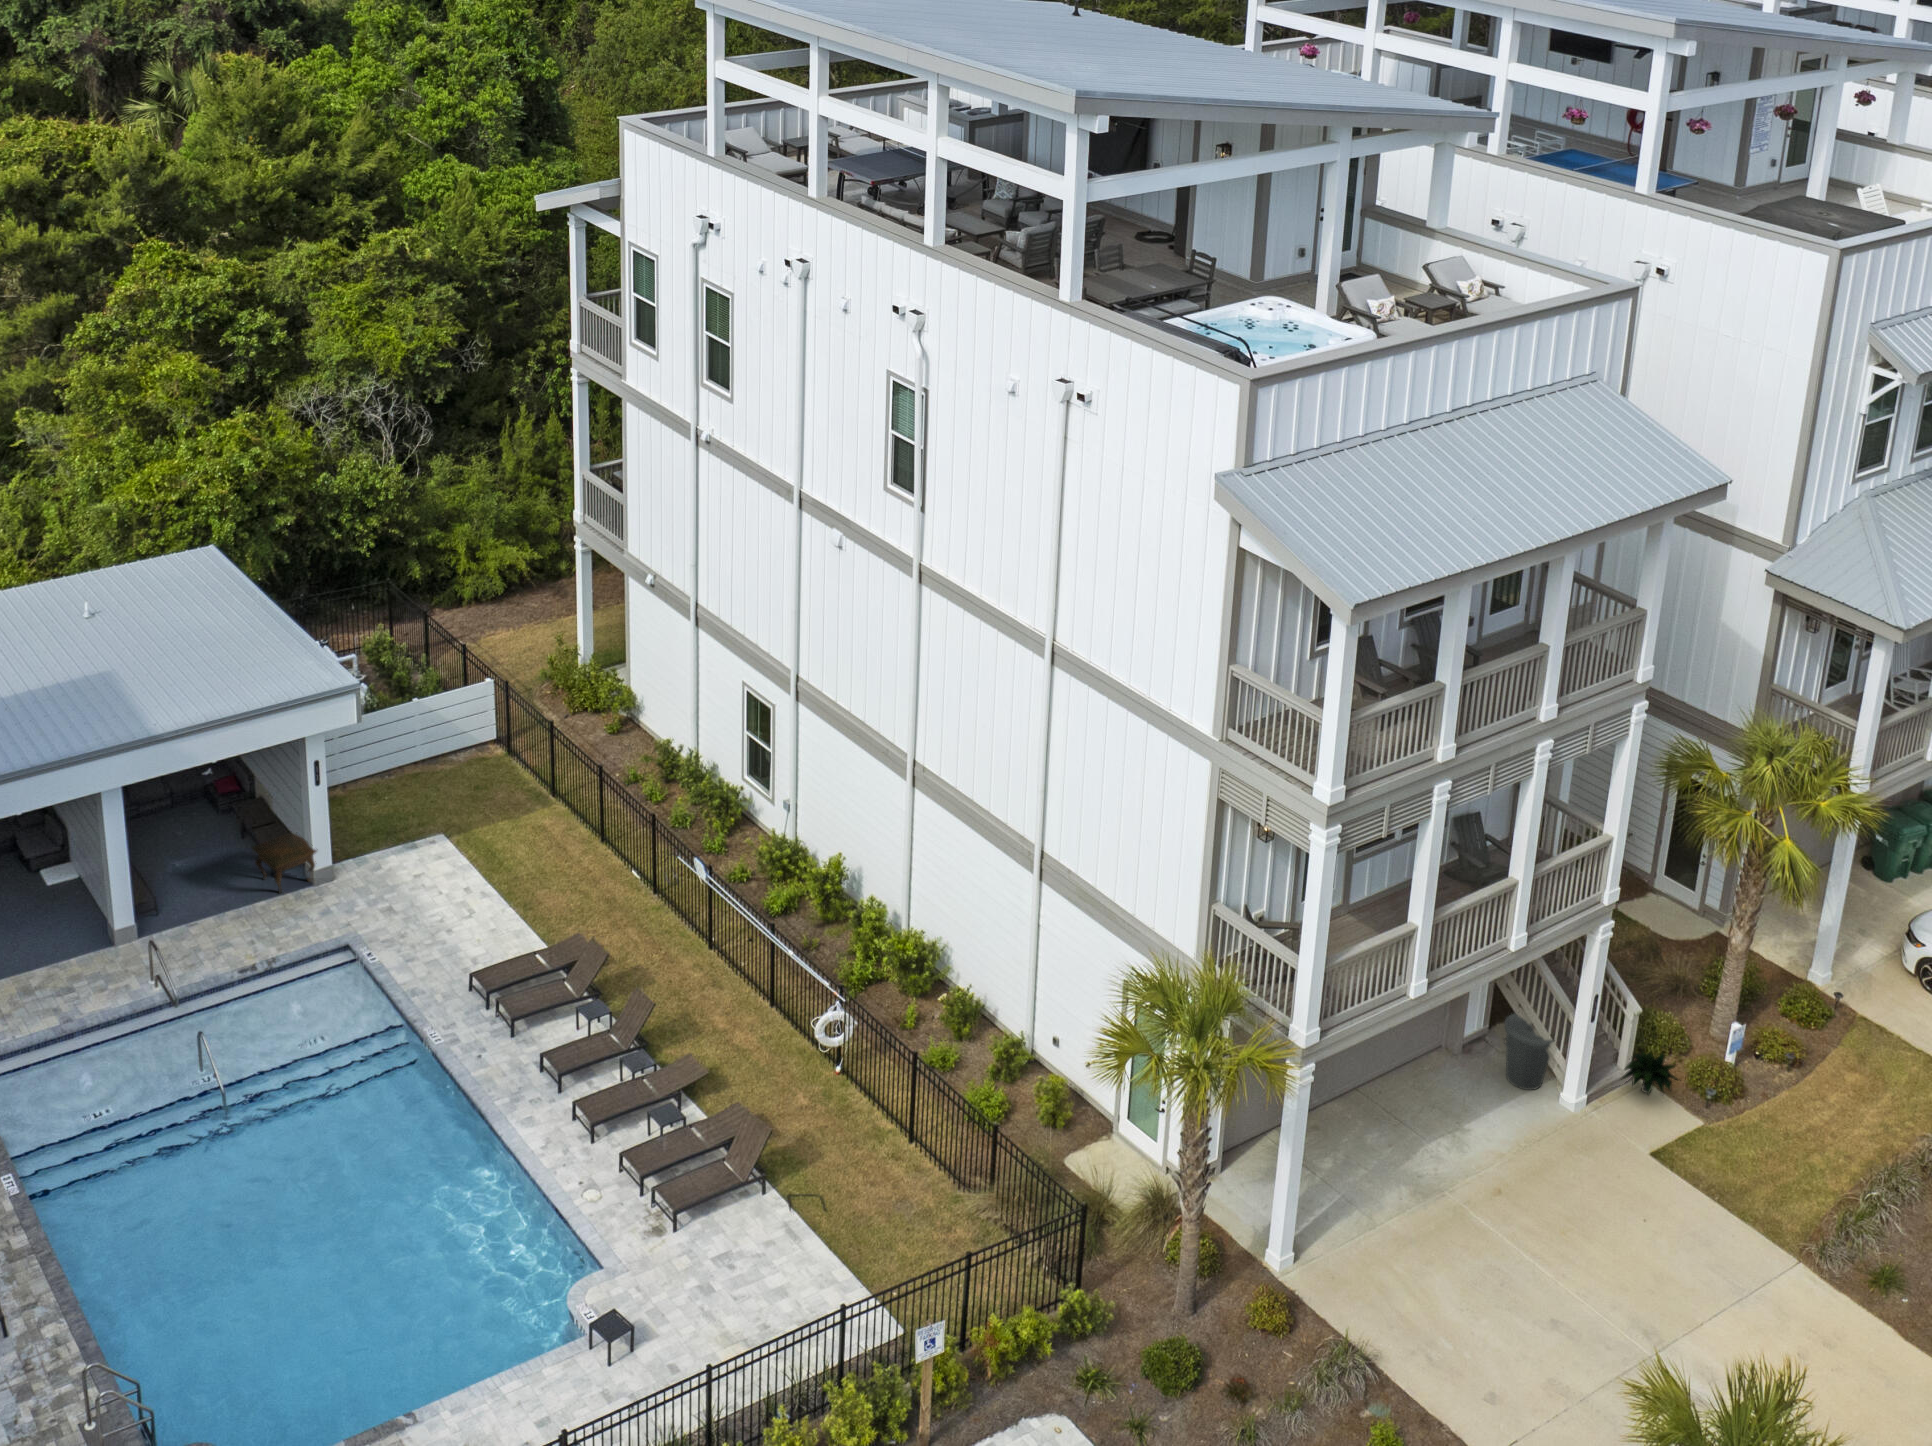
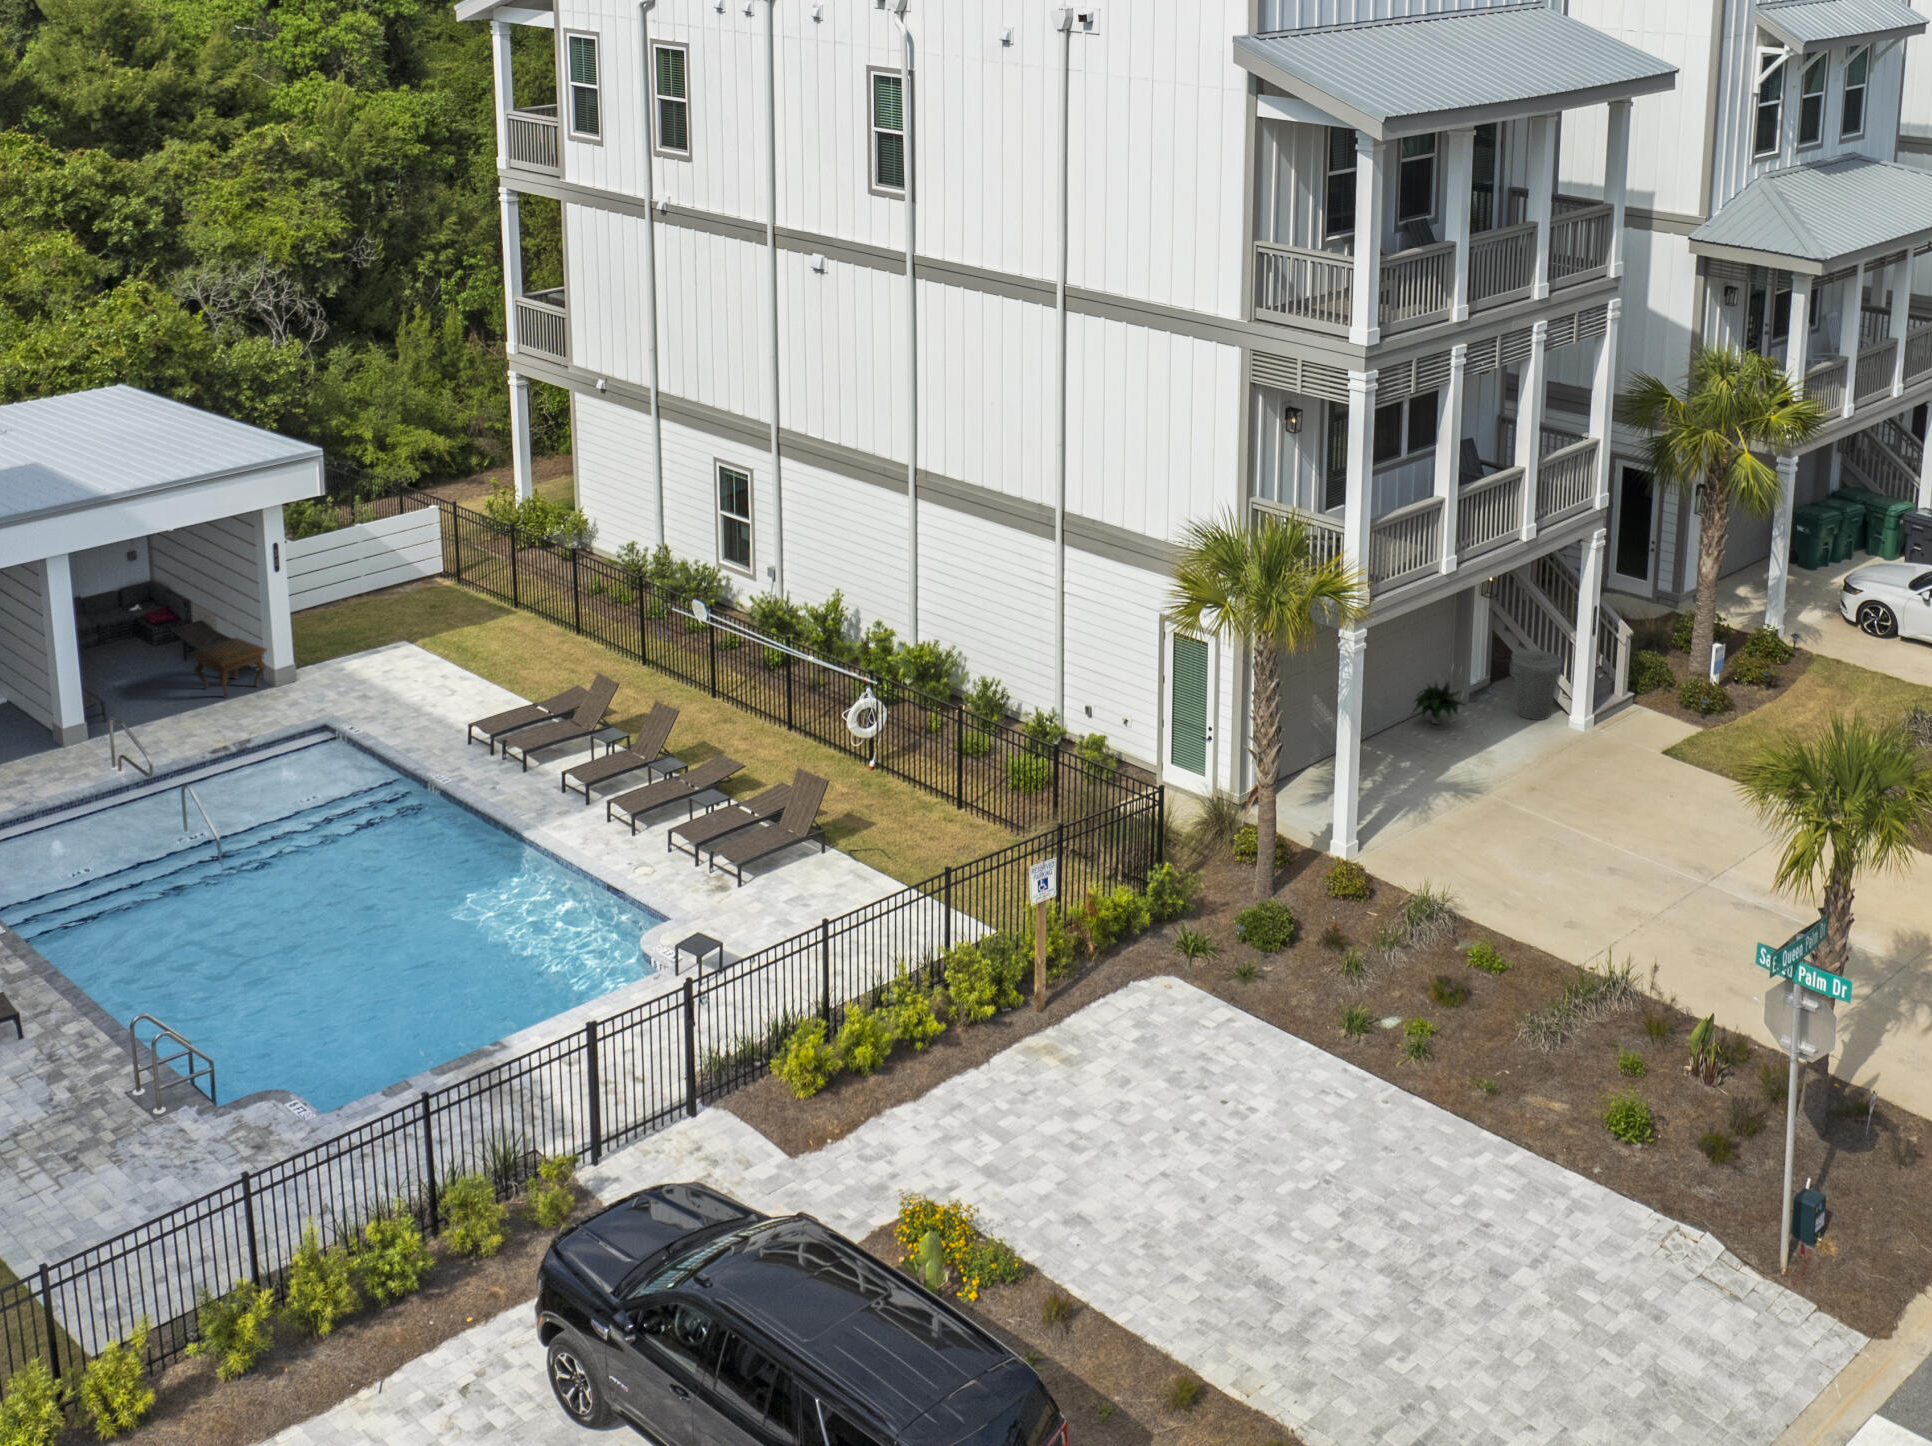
potted plant: present [1621,1051,1678,1094] -> present [1413,683,1462,724]

